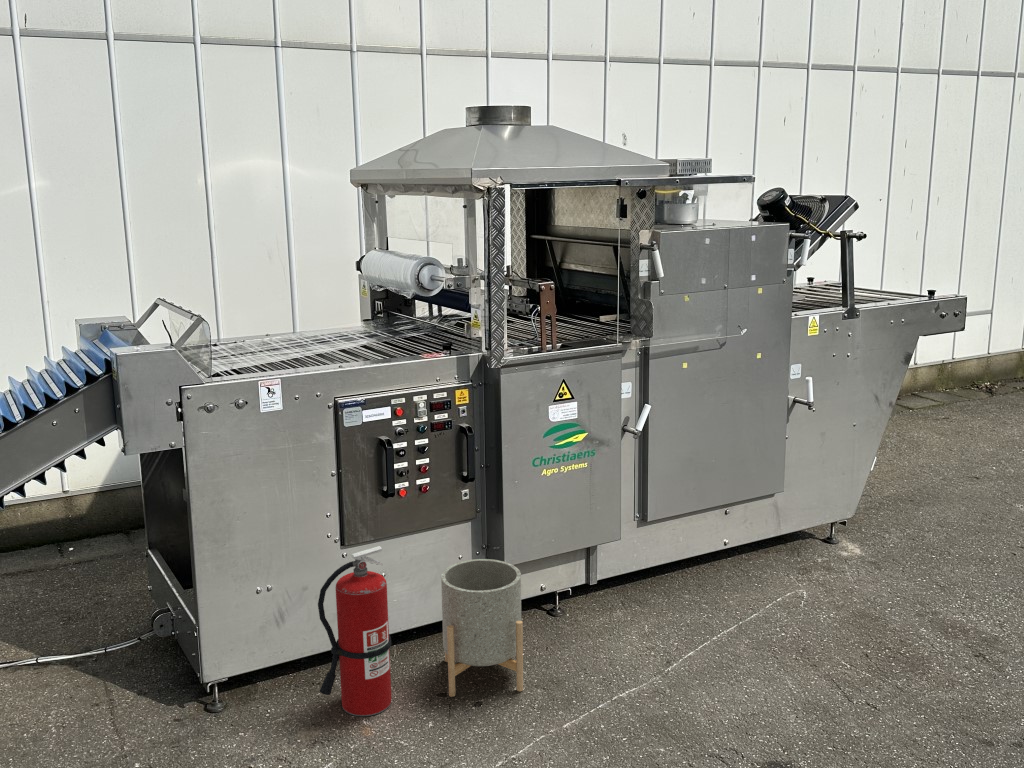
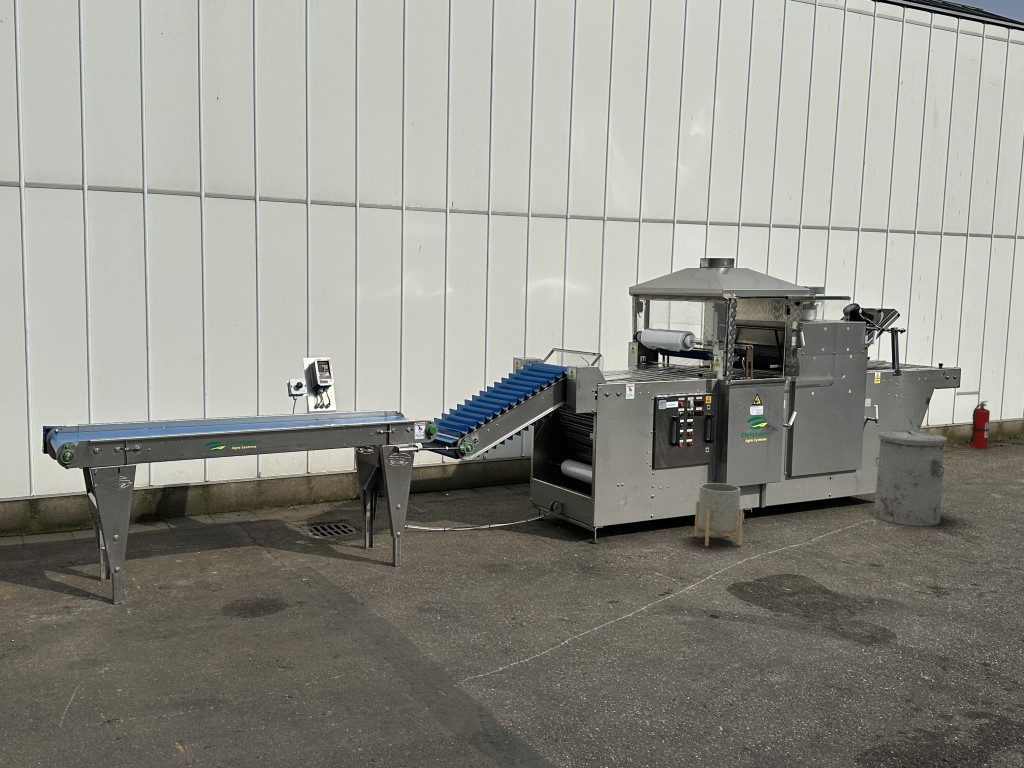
trash can: none [806,418,938,601] -> present [874,430,947,526]
fire extinguisher: present [318,546,392,716] -> present [970,401,990,449]

